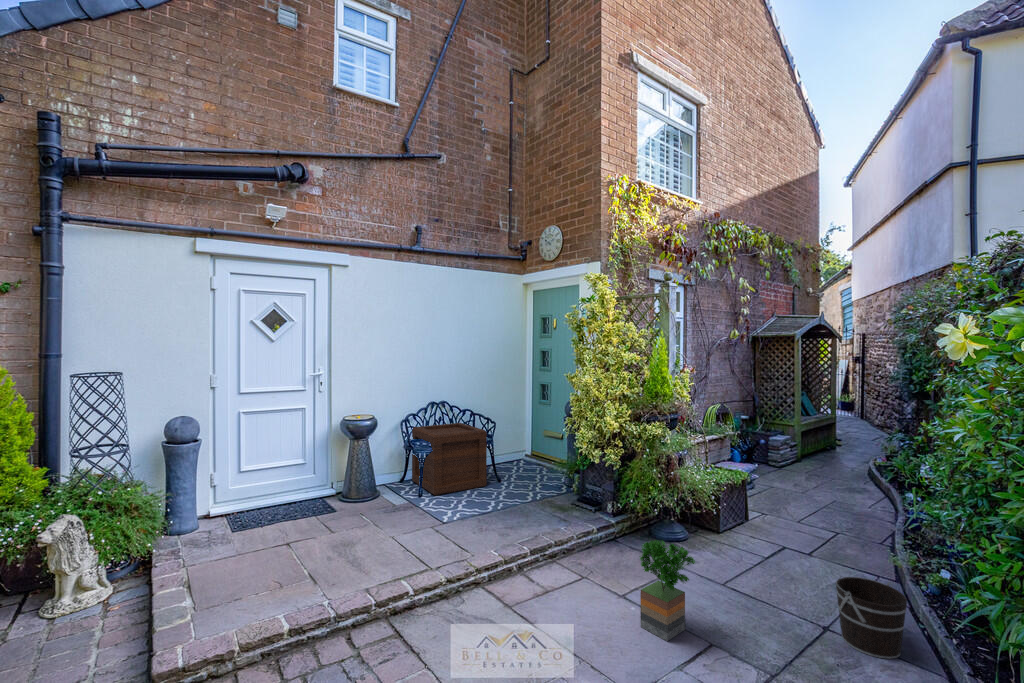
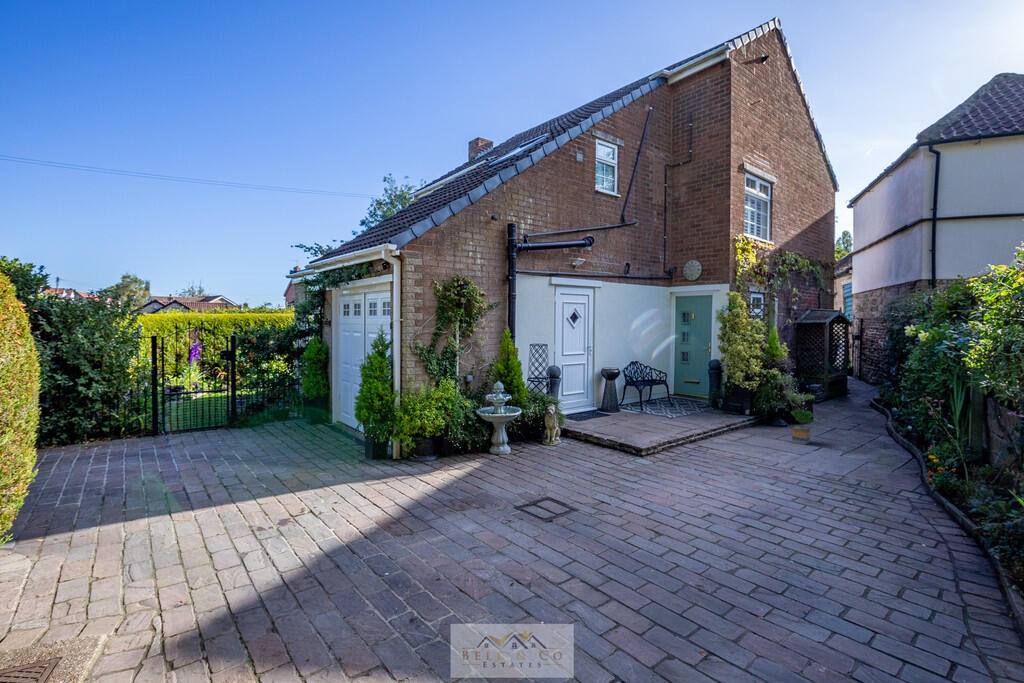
wooden crate: present [412,423,487,495] -> none [627,373,671,409]
bucket: present [836,576,907,659] -> none [868,422,896,447]

